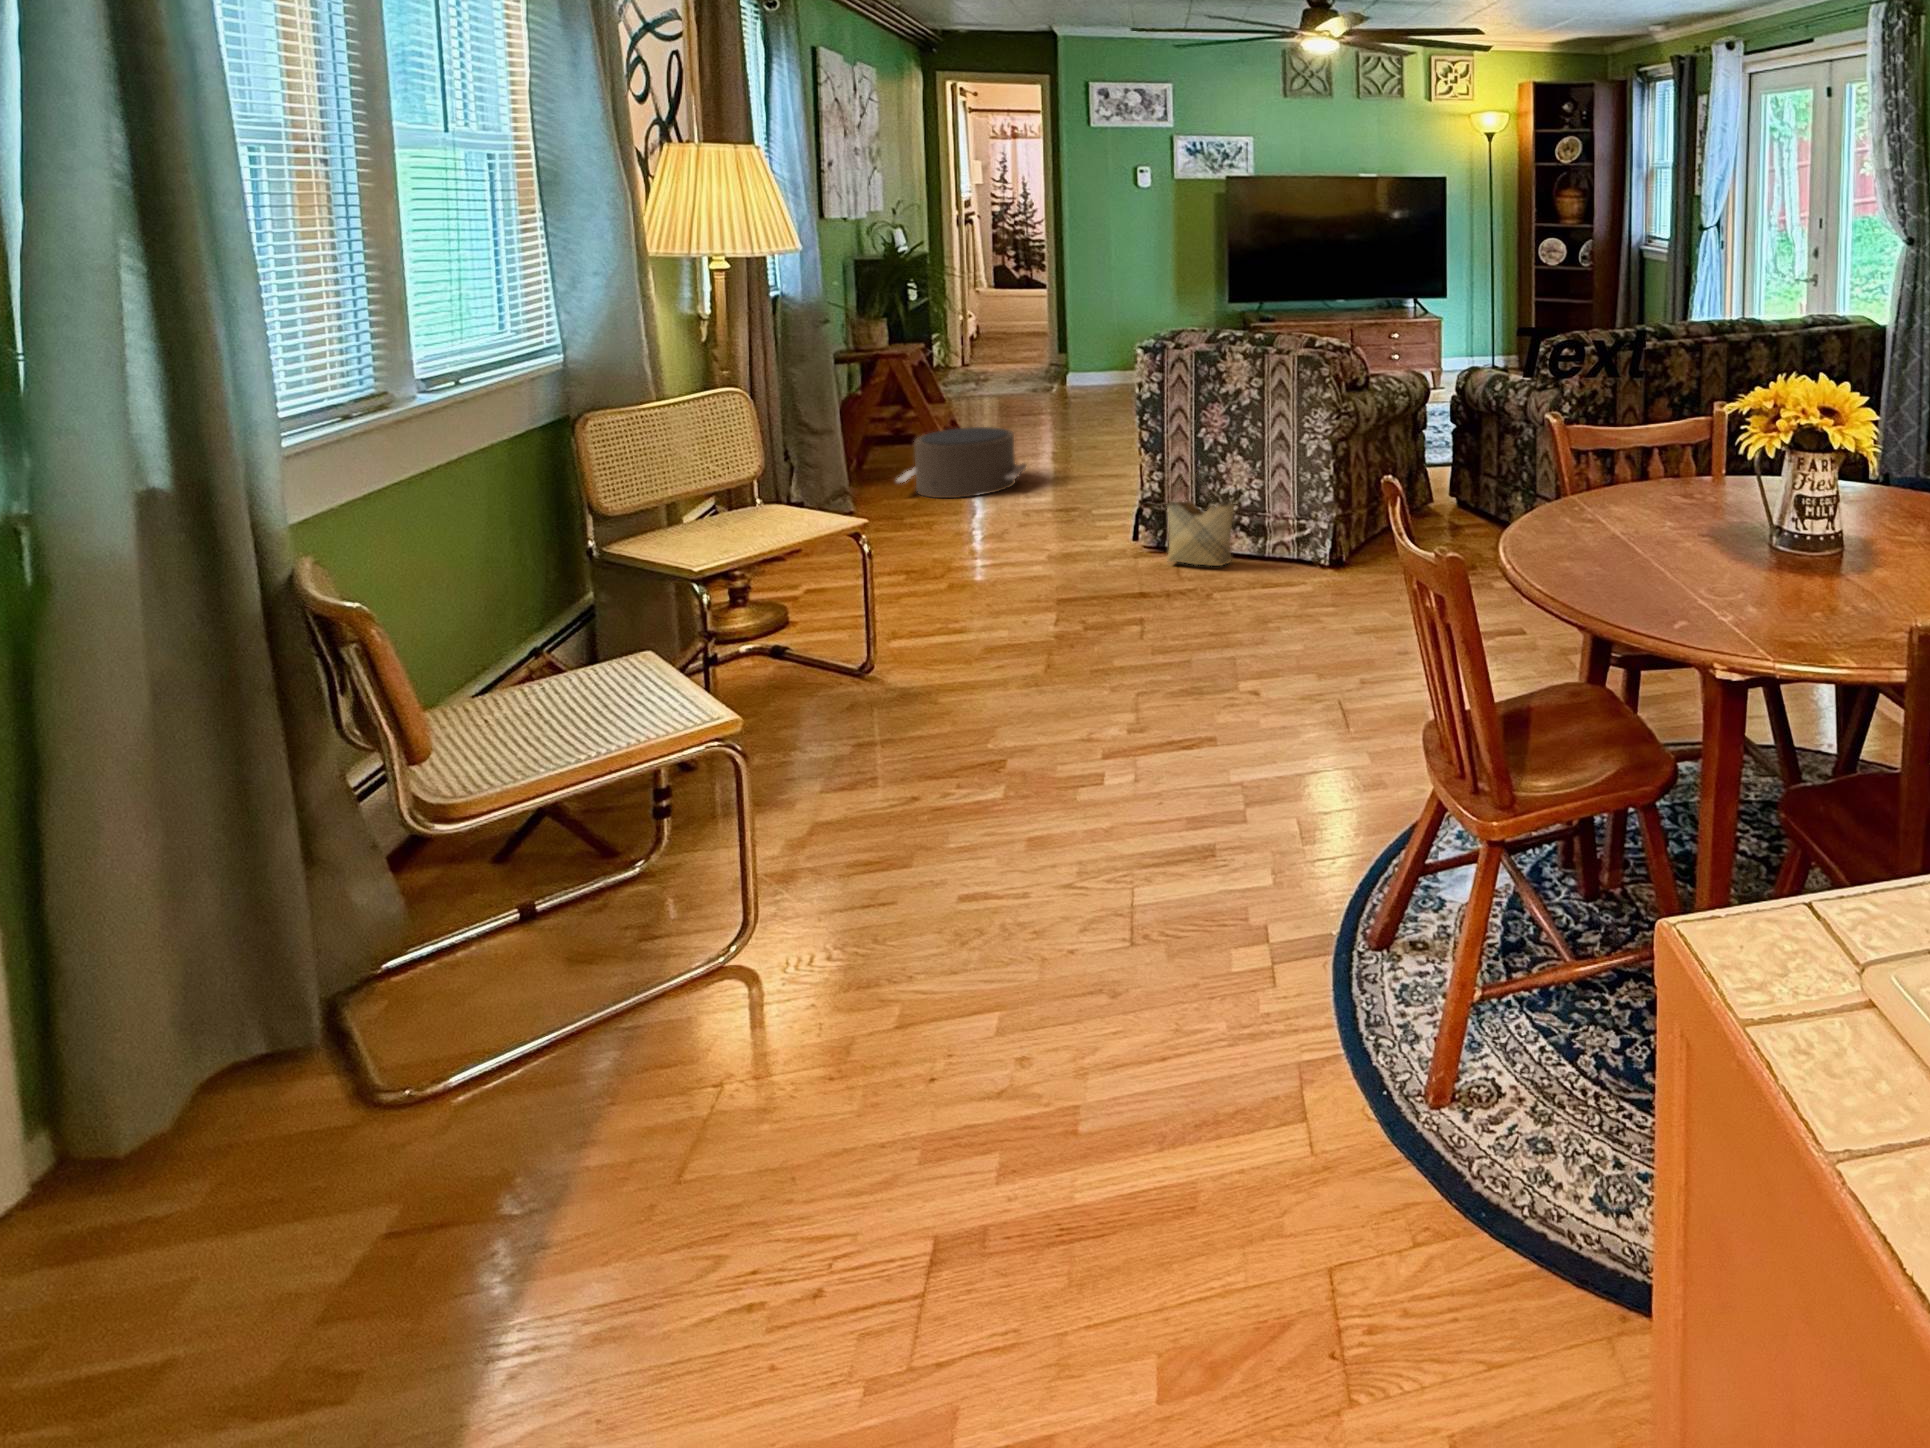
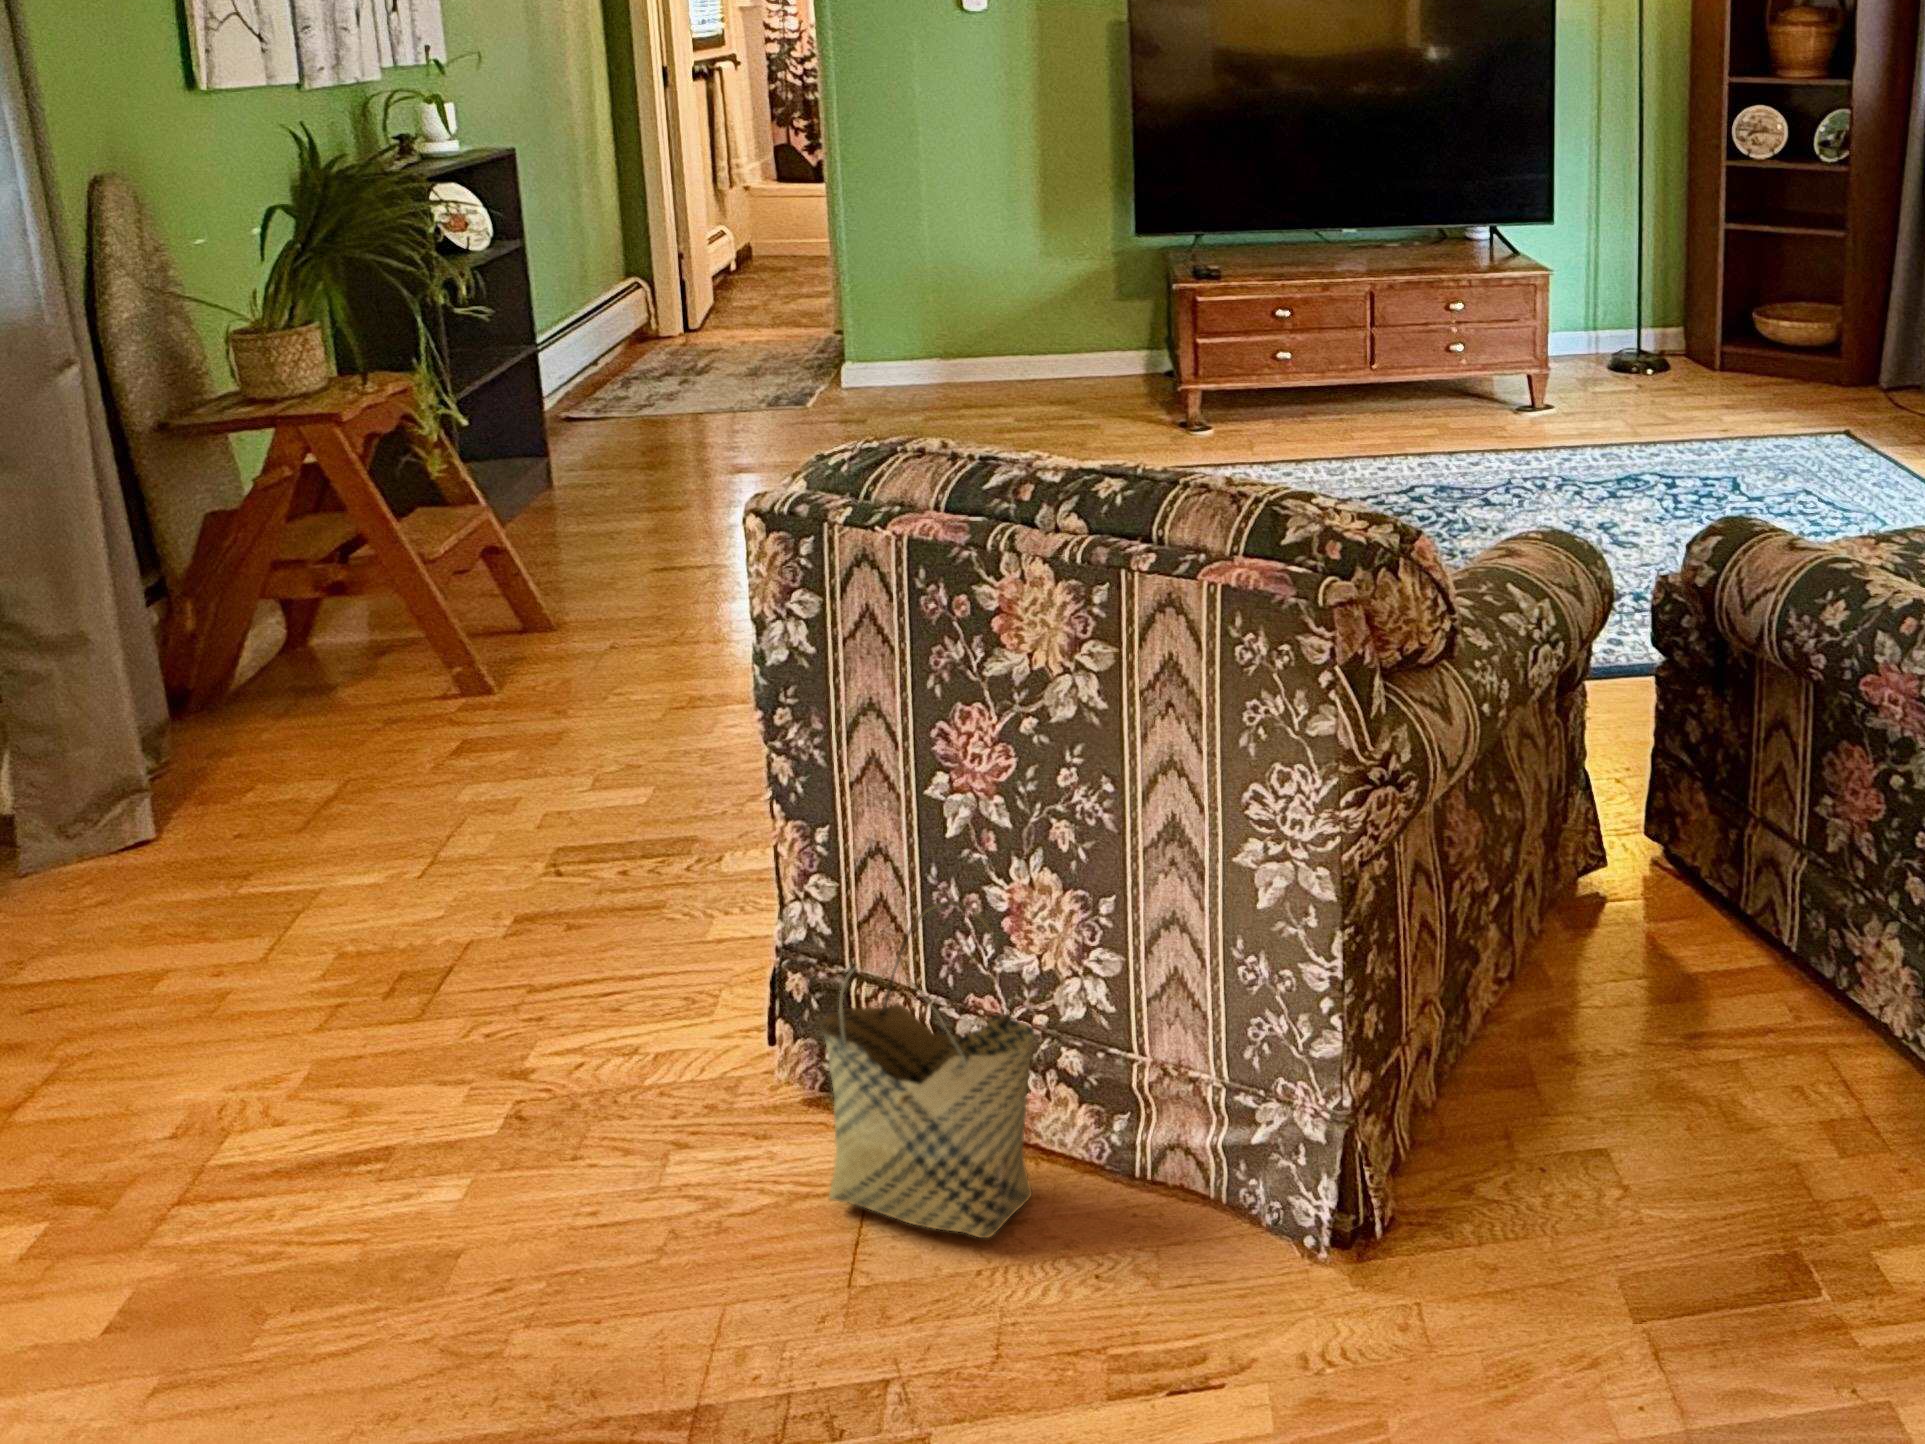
pouf: present [897,427,1026,498] -> none [263,590,617,798]

